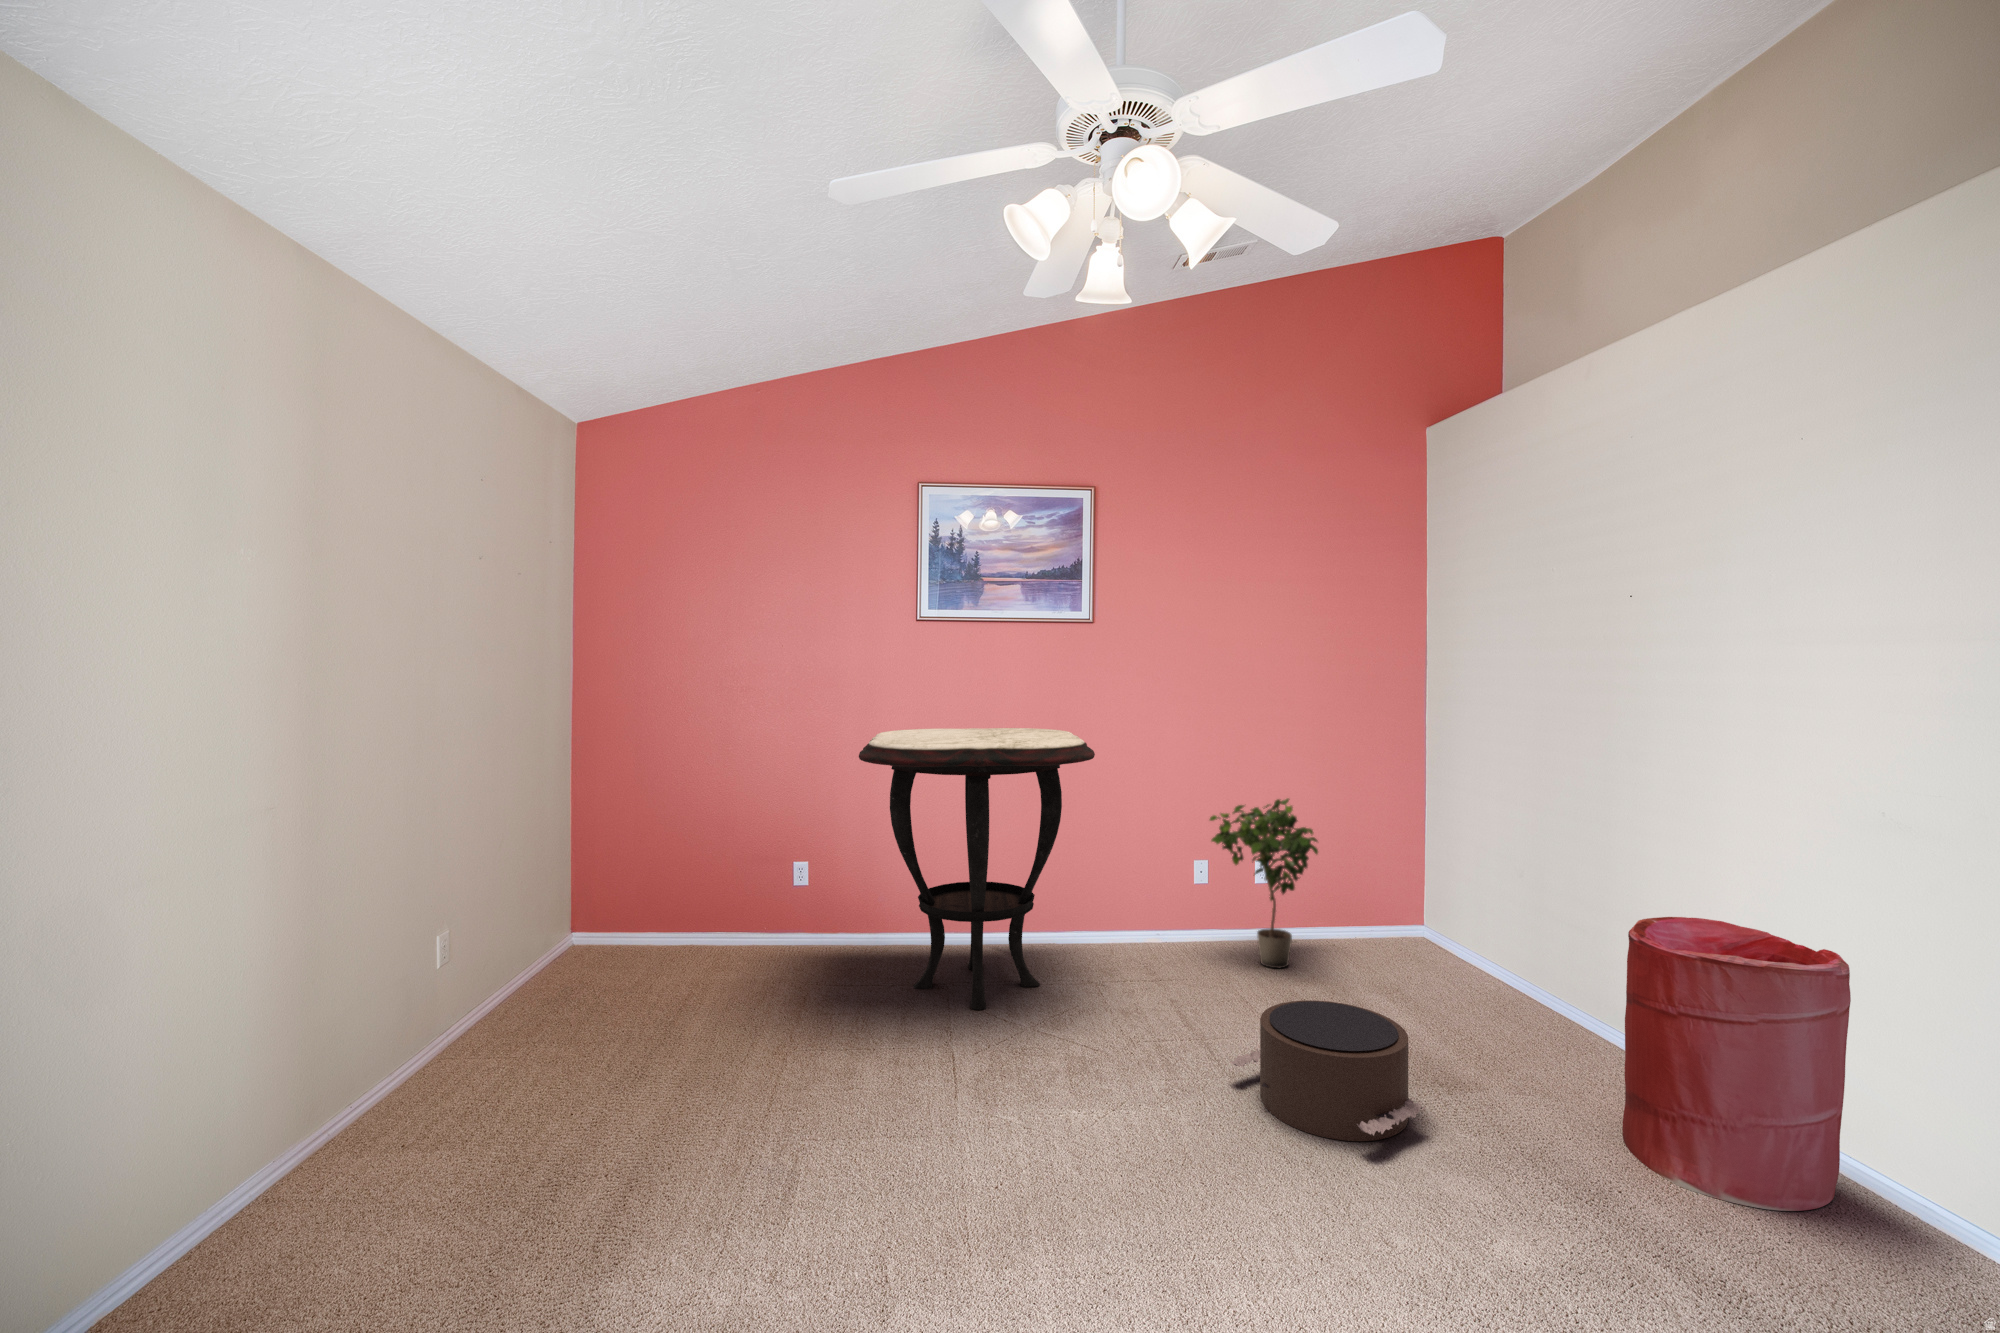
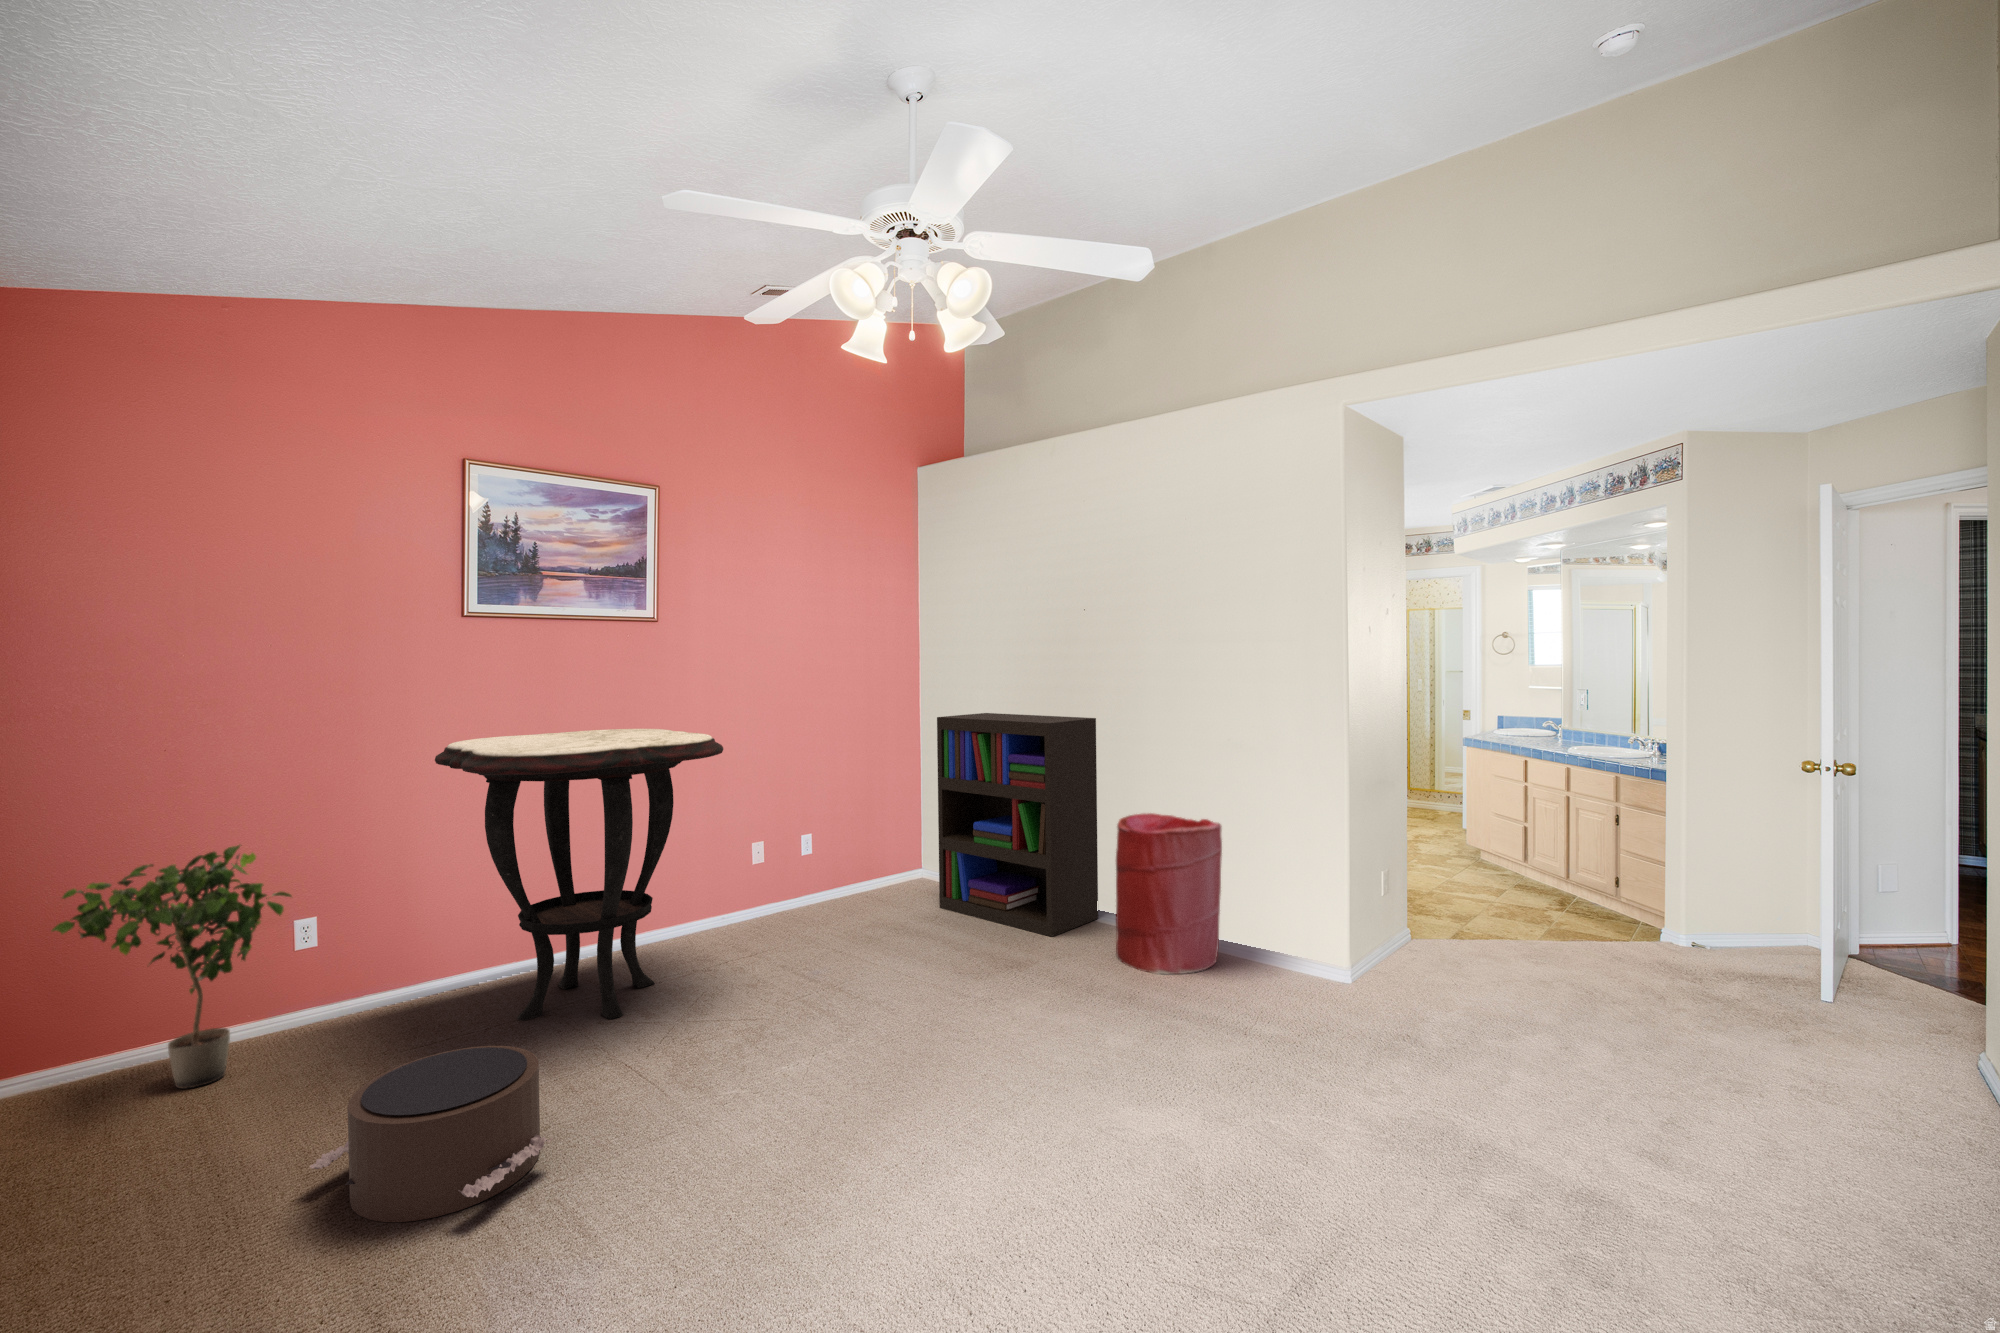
bookshelf: none [1411,738,1647,1069] -> present [937,713,1098,937]
potted plant: present [1210,798,1318,968] -> present [52,845,291,1089]
pouf: present [1230,1000,1425,1141] -> present [310,1046,552,1222]

